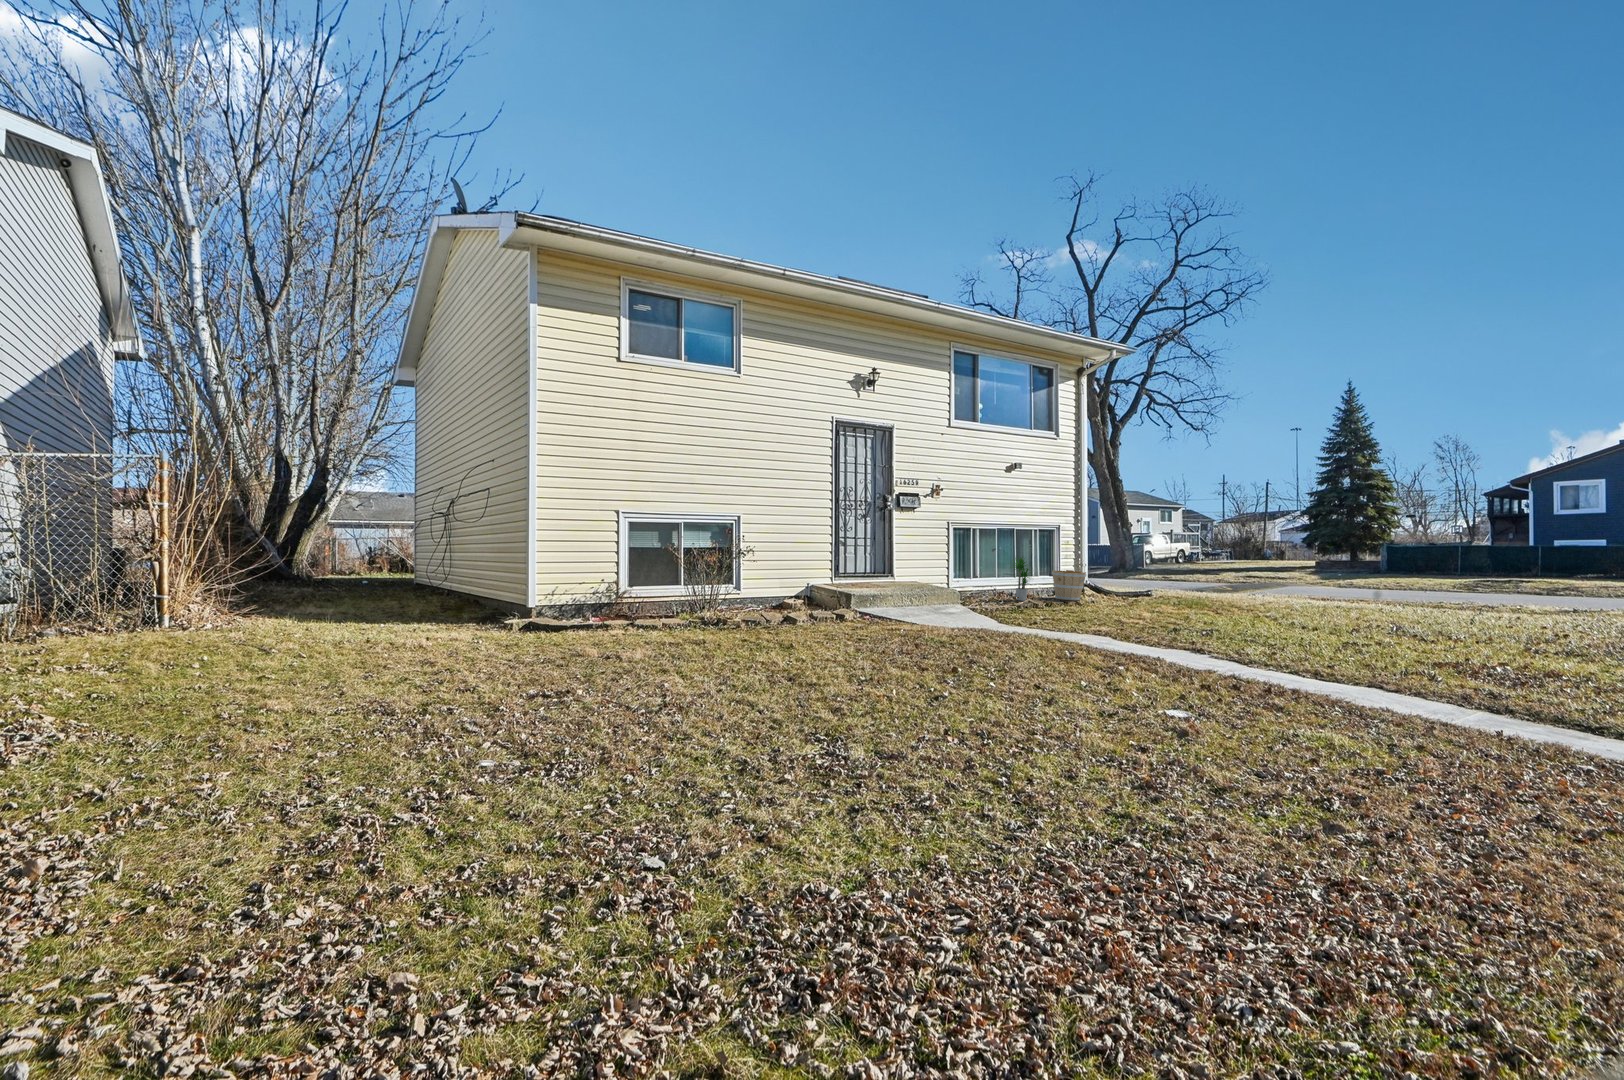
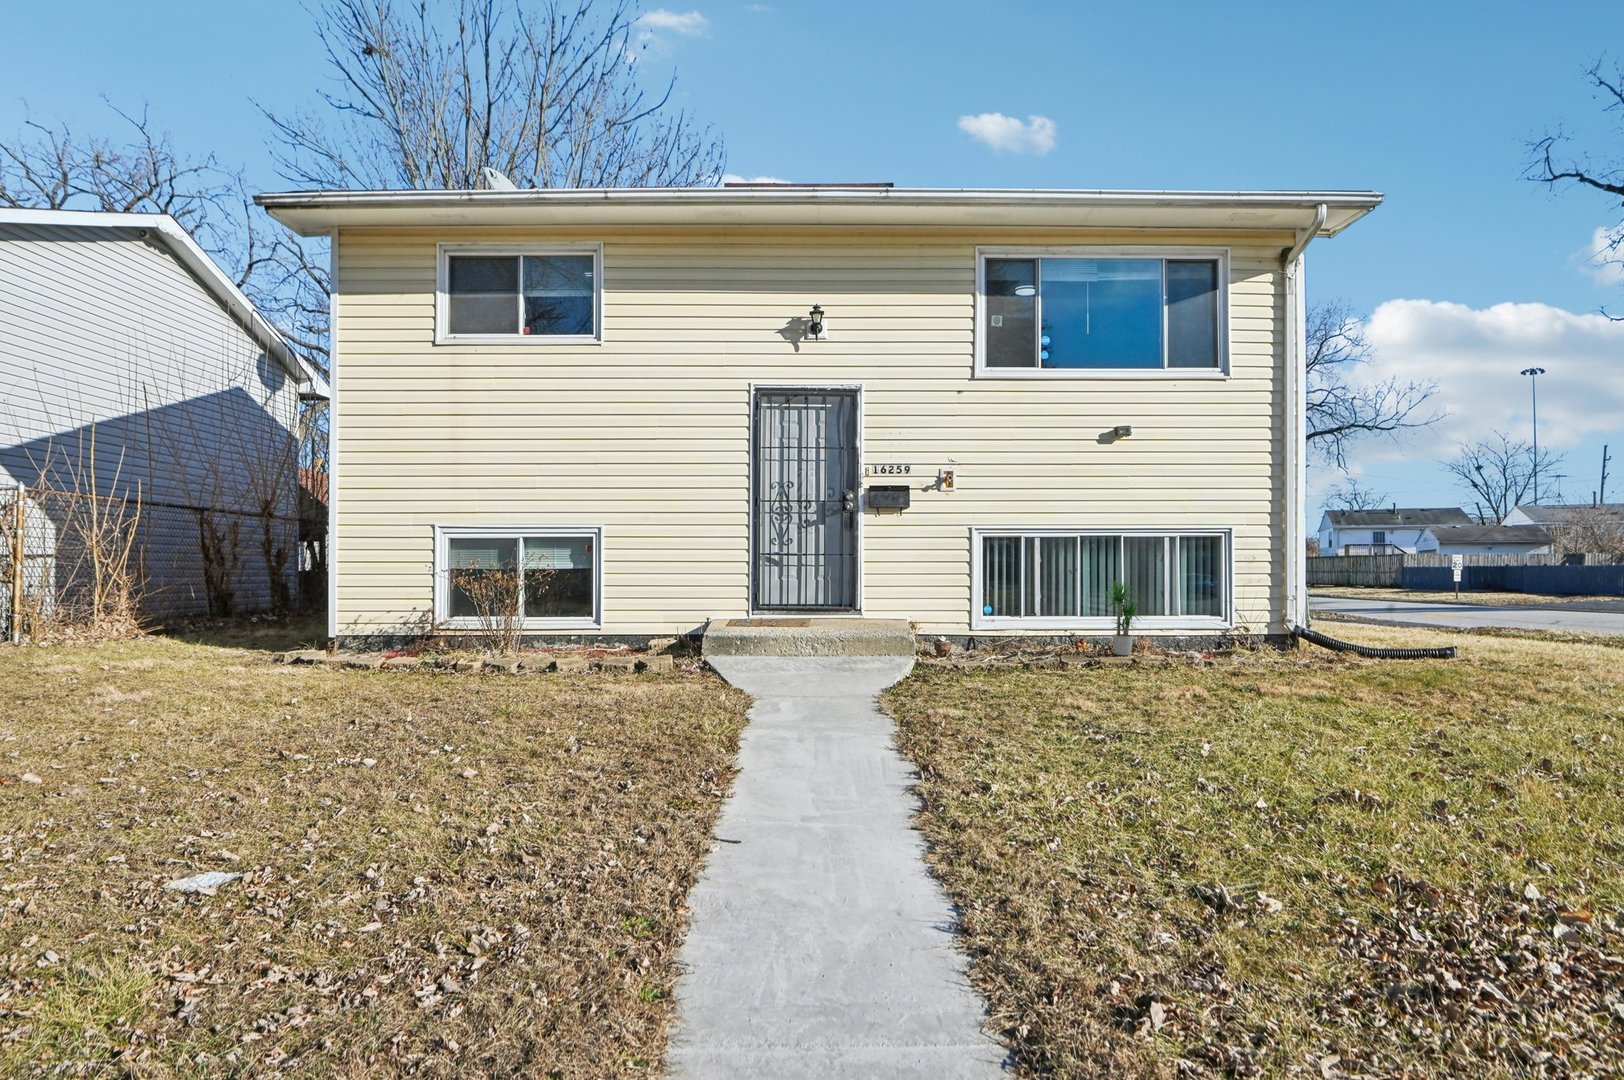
wooden bucket: present [1052,570,1086,601] -> none [1208,605,1271,659]

